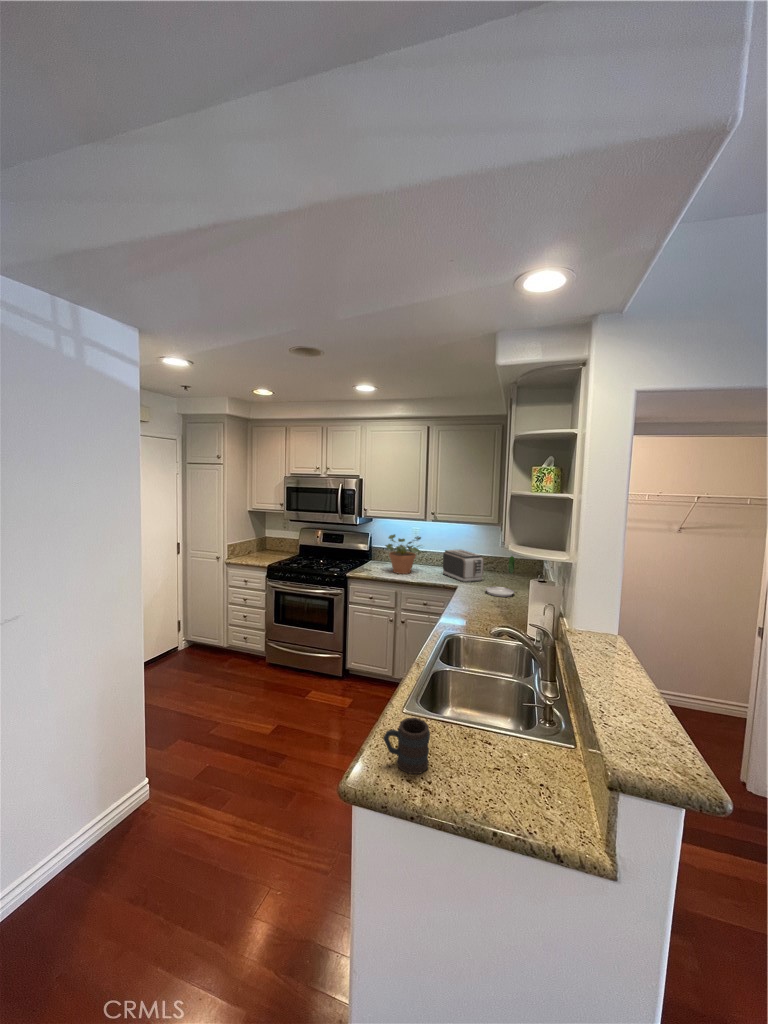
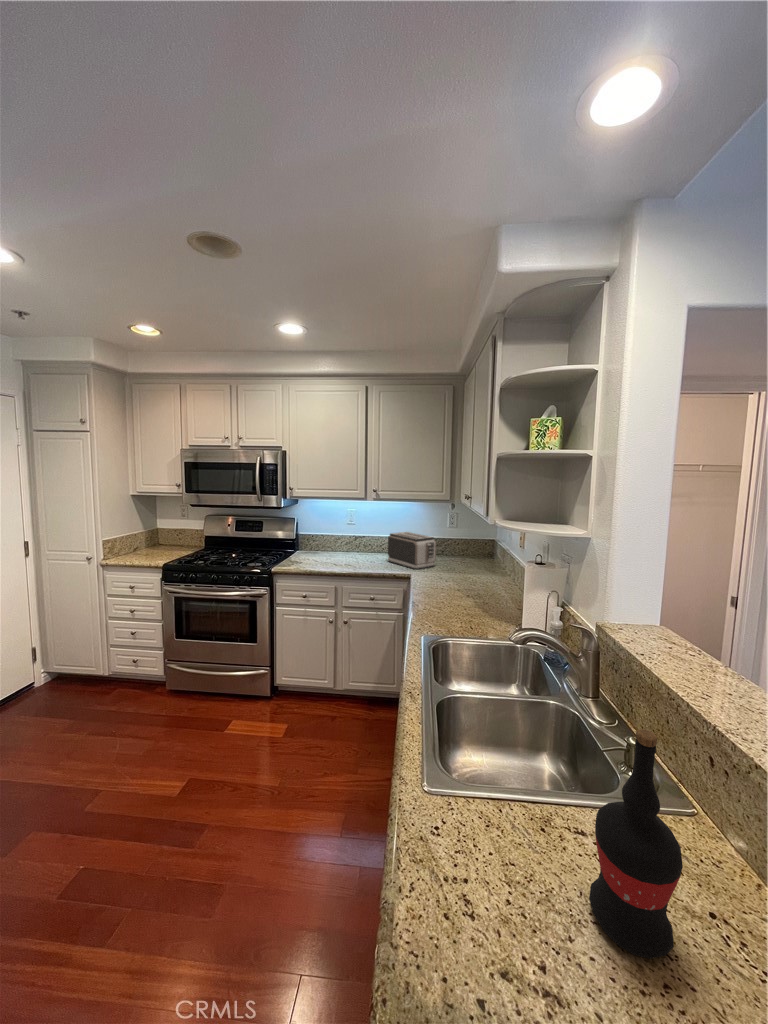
potted plant: present [385,534,421,574] -> none [318,517,368,564]
plate: present [485,556,515,597] -> none [445,536,479,584]
wine bottle: none [470,666,513,787] -> present [589,729,683,959]
mug: present [383,718,430,774] -> none [441,836,529,967]

